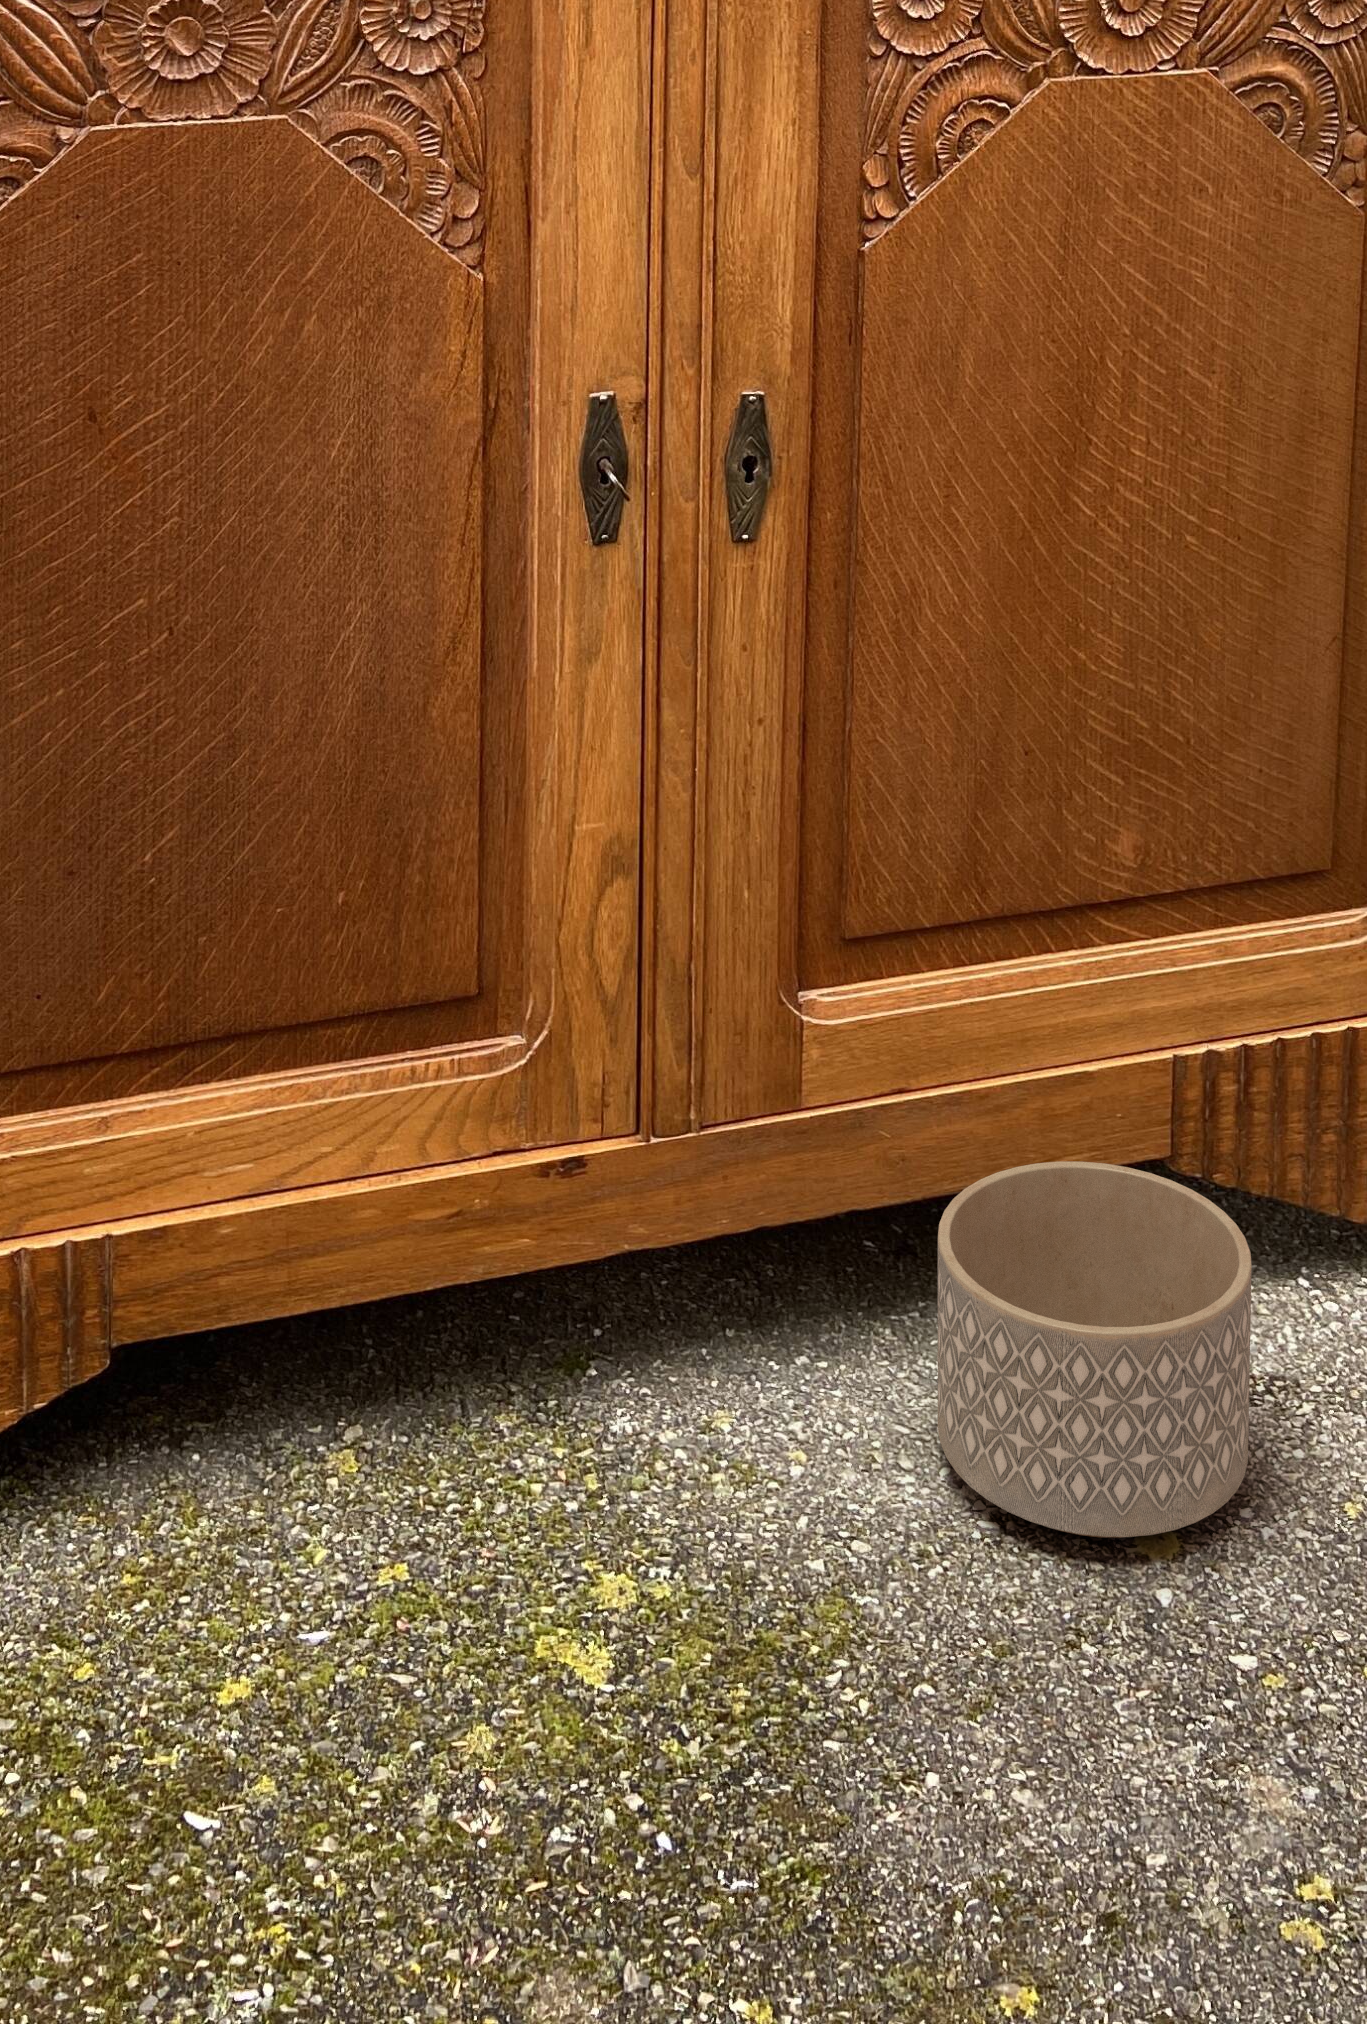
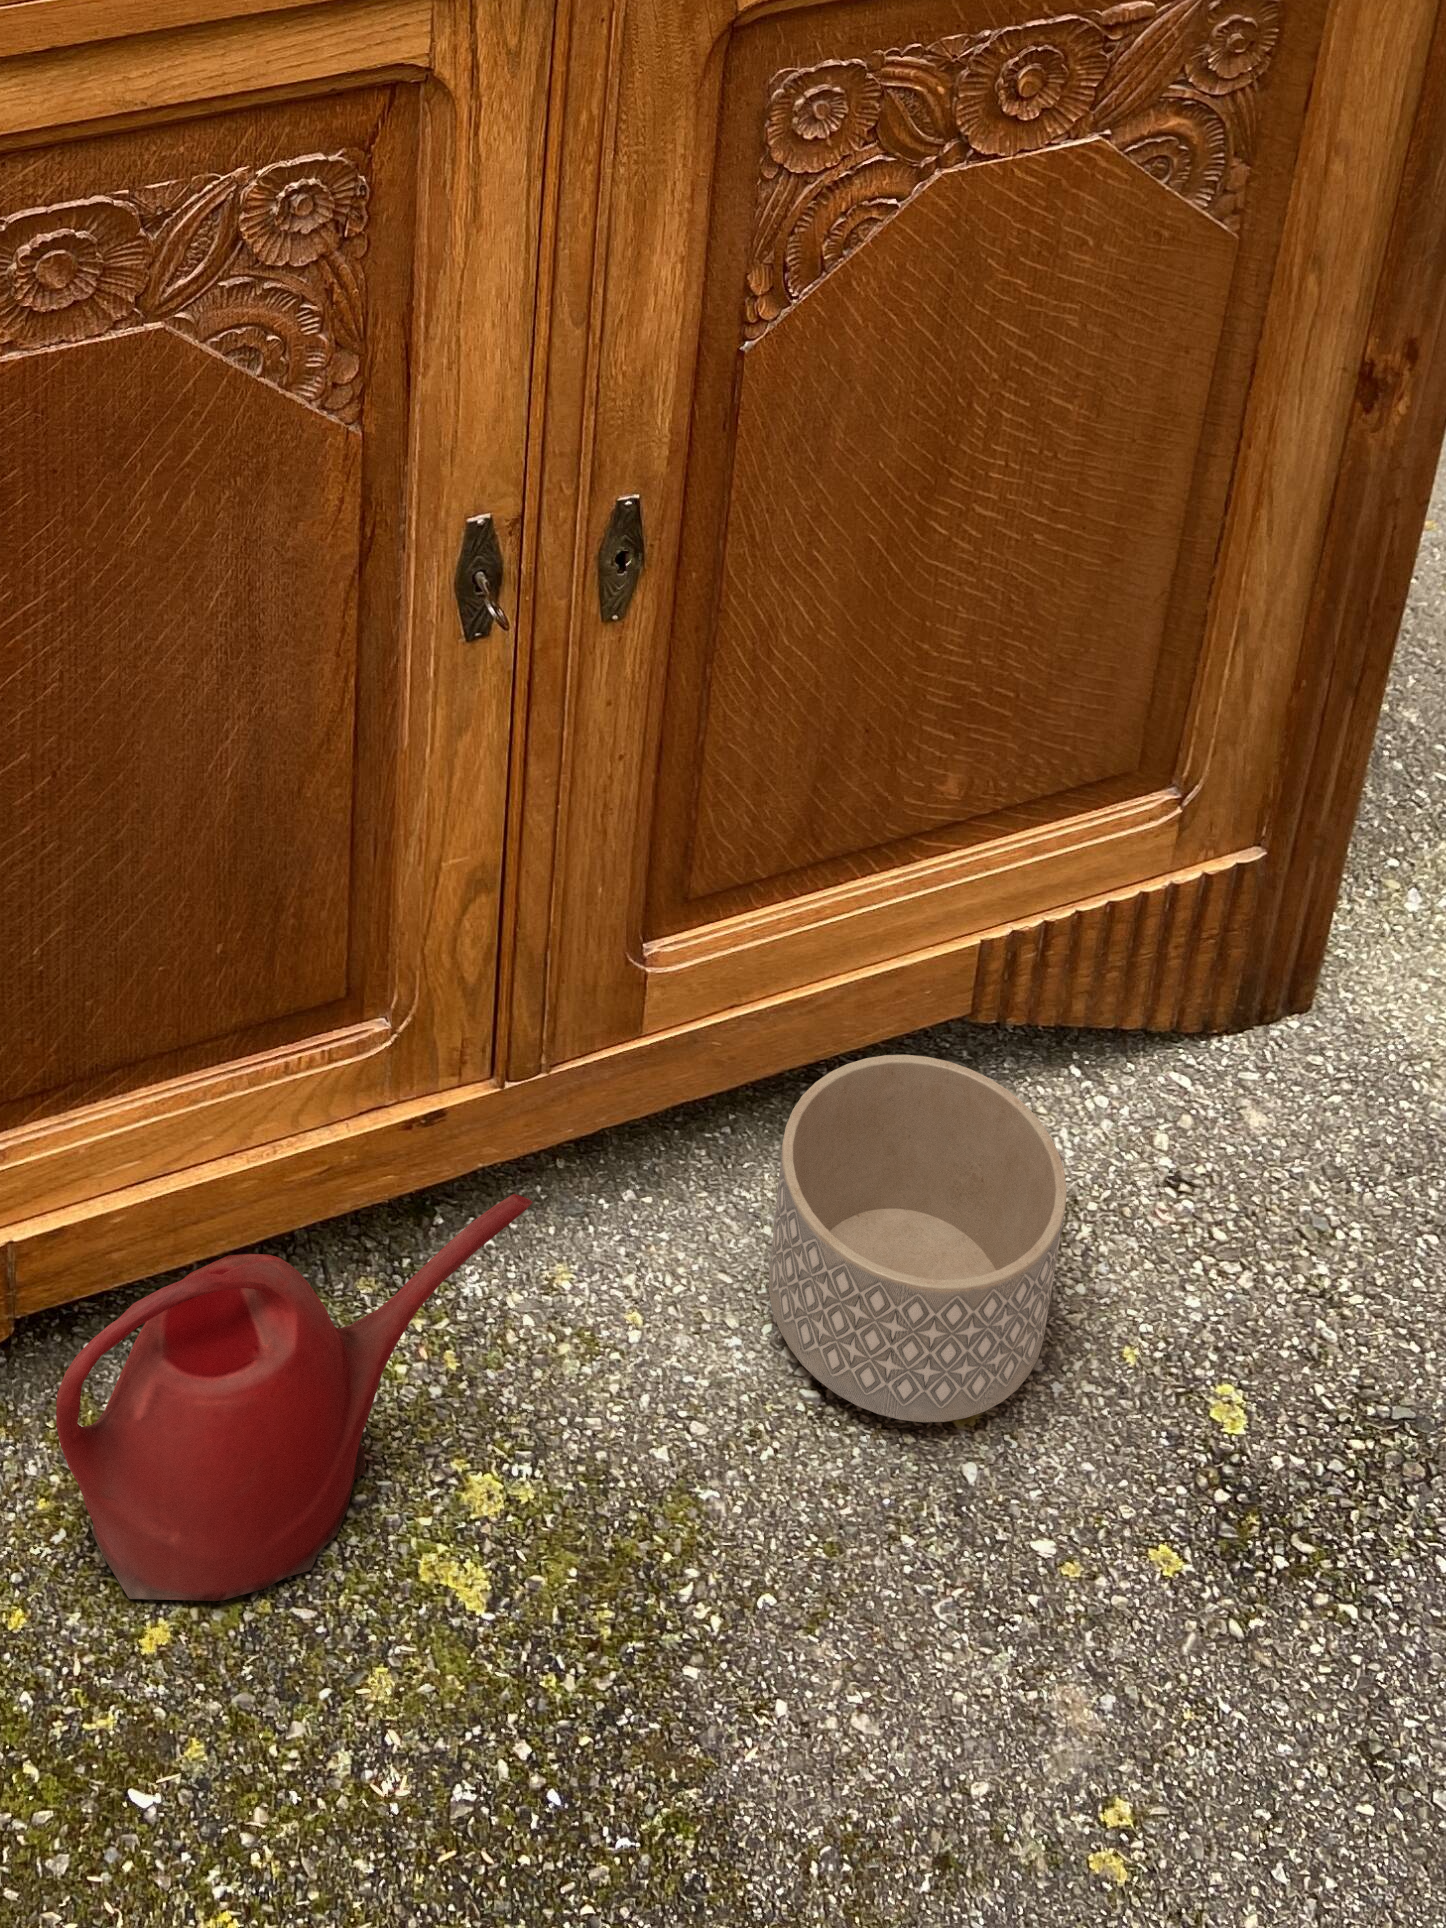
watering can: none [130,1221,656,1664] -> present [56,1194,533,1601]

